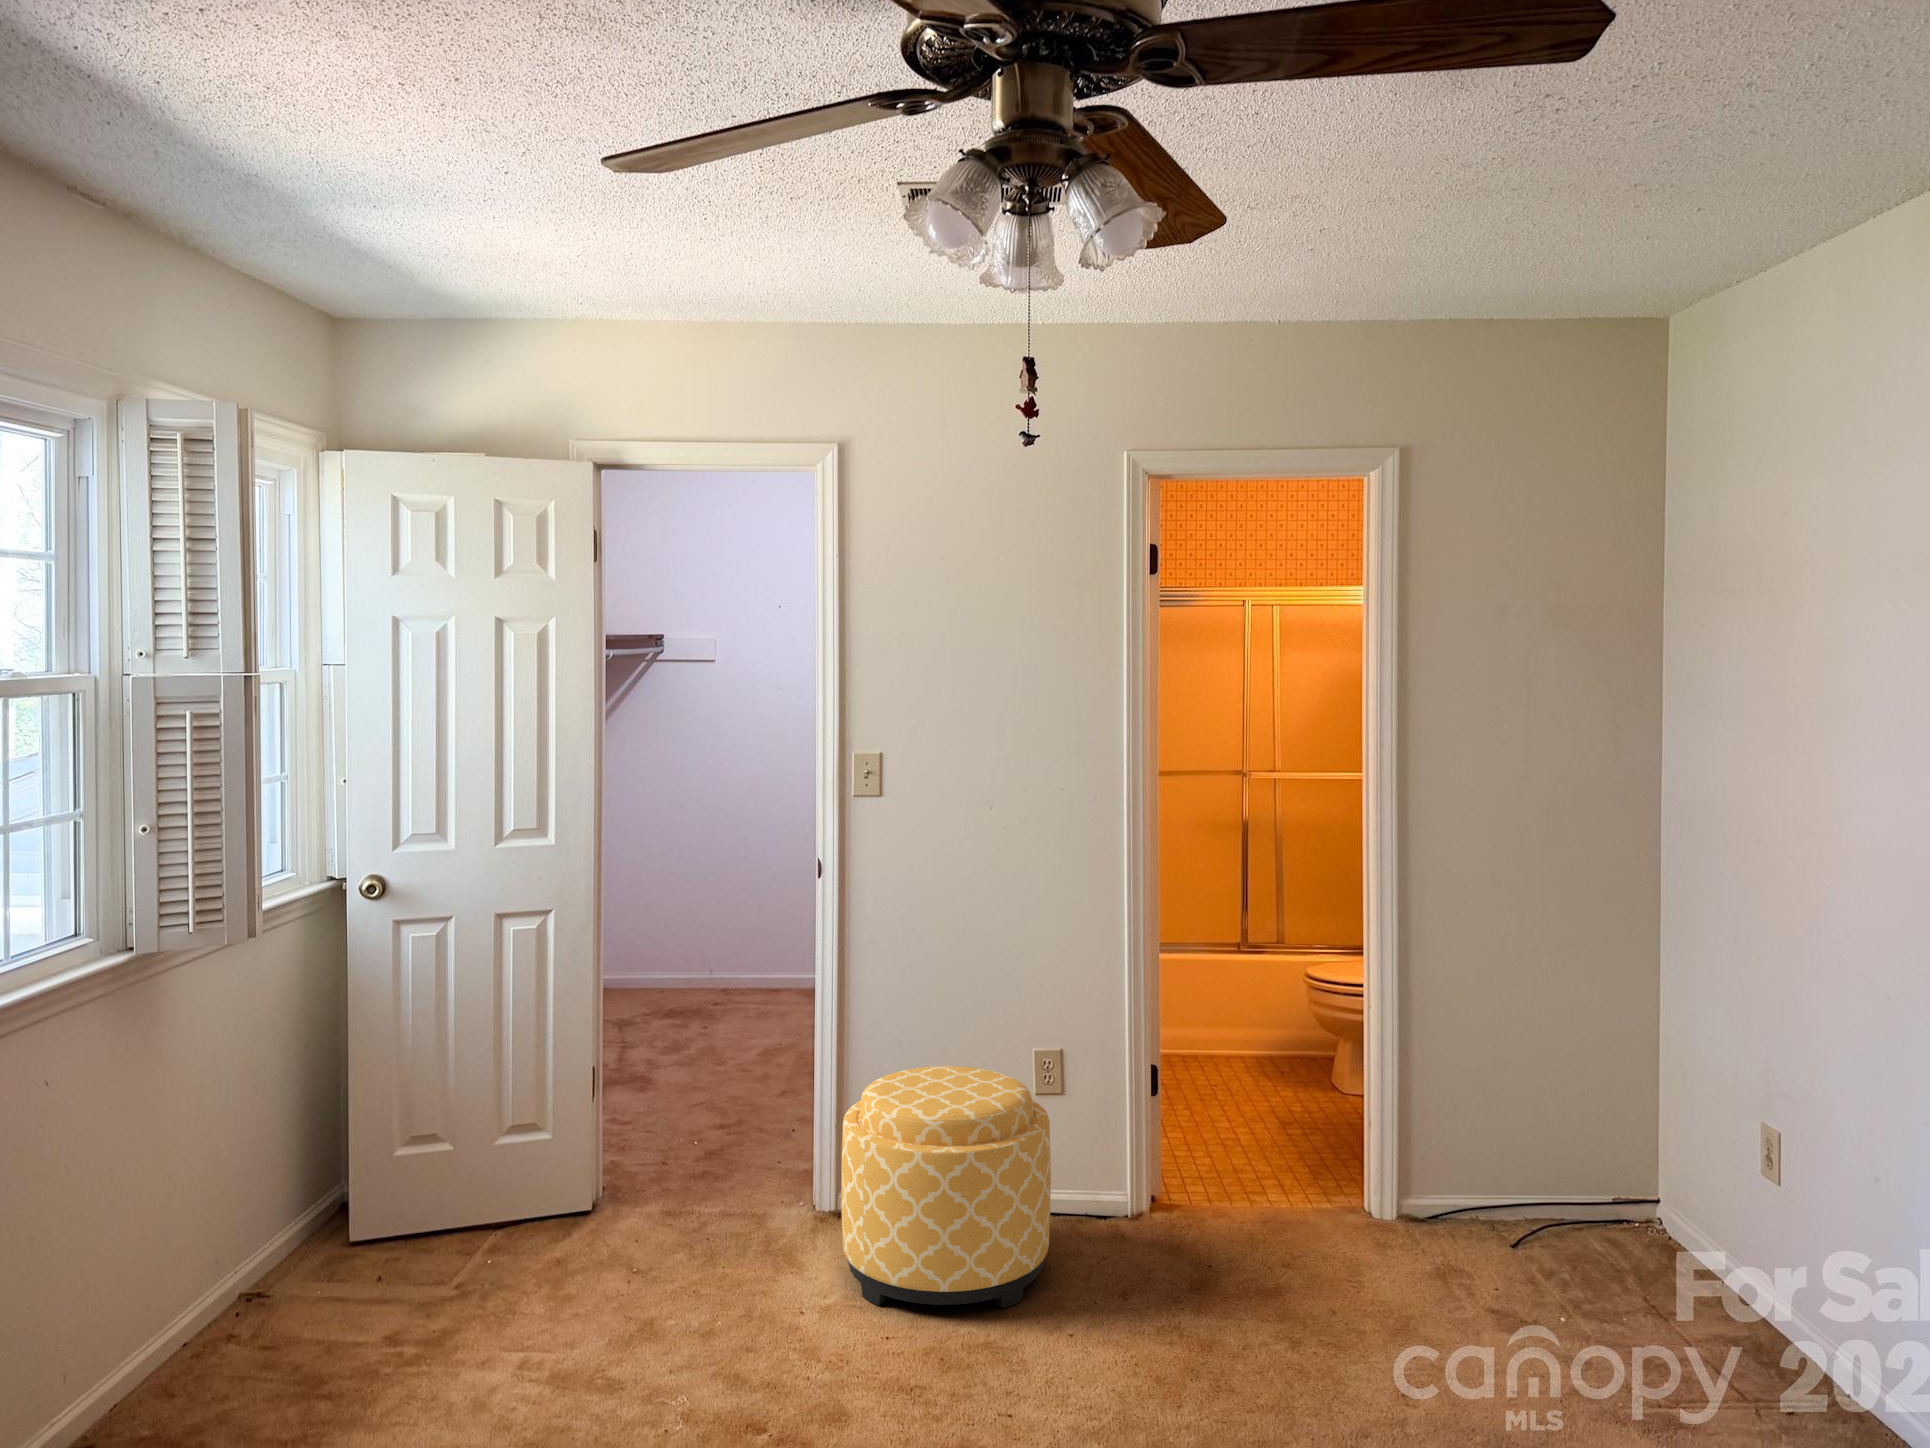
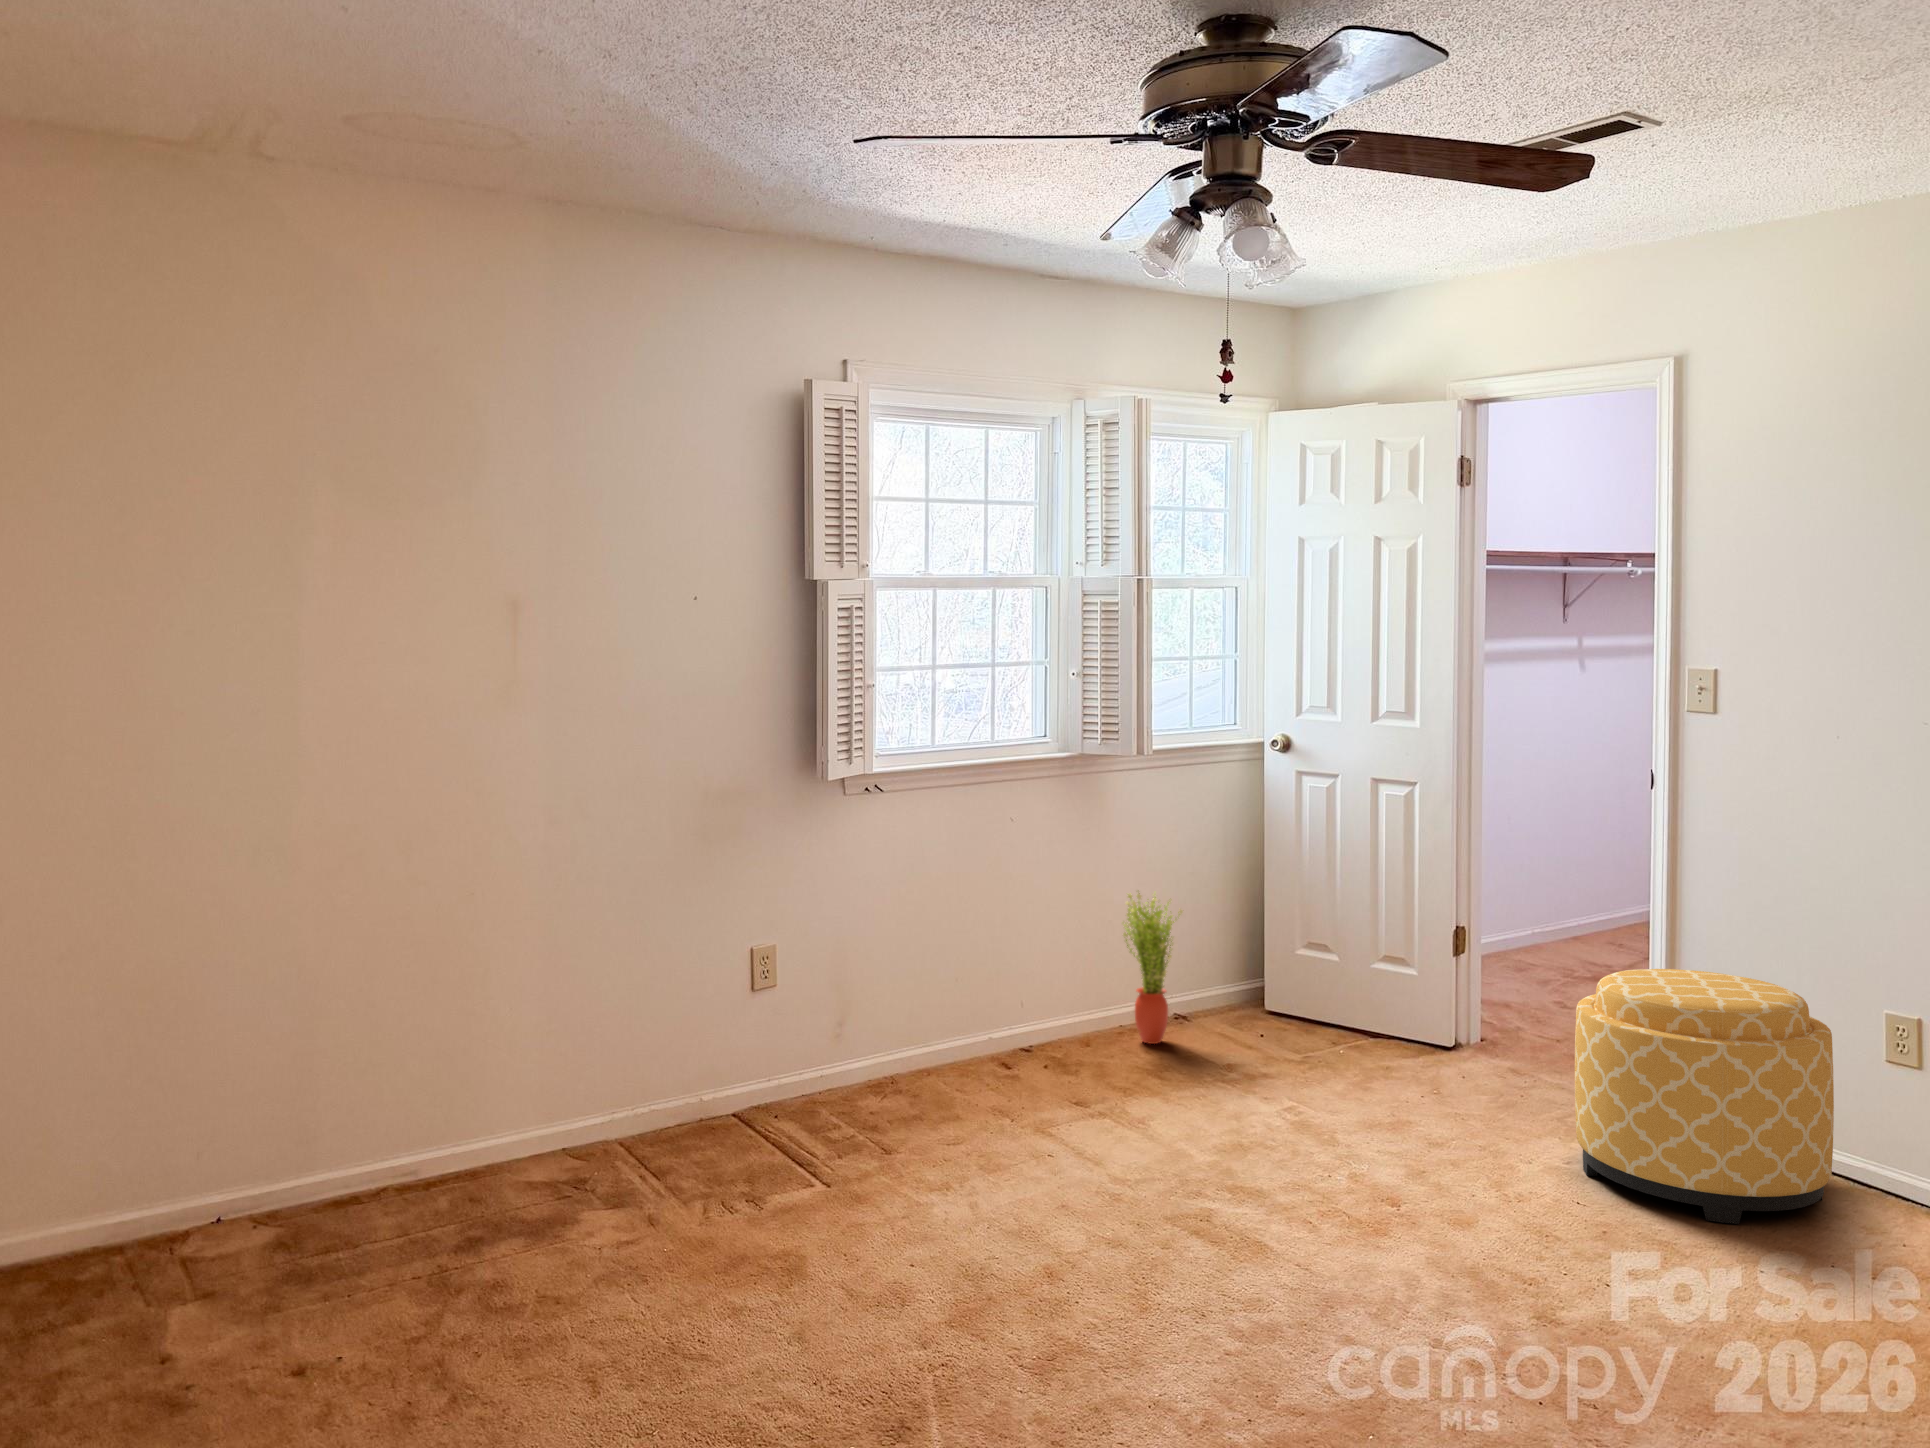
potted plant: none [202,1122,286,1345] -> present [1123,893,1182,1044]

